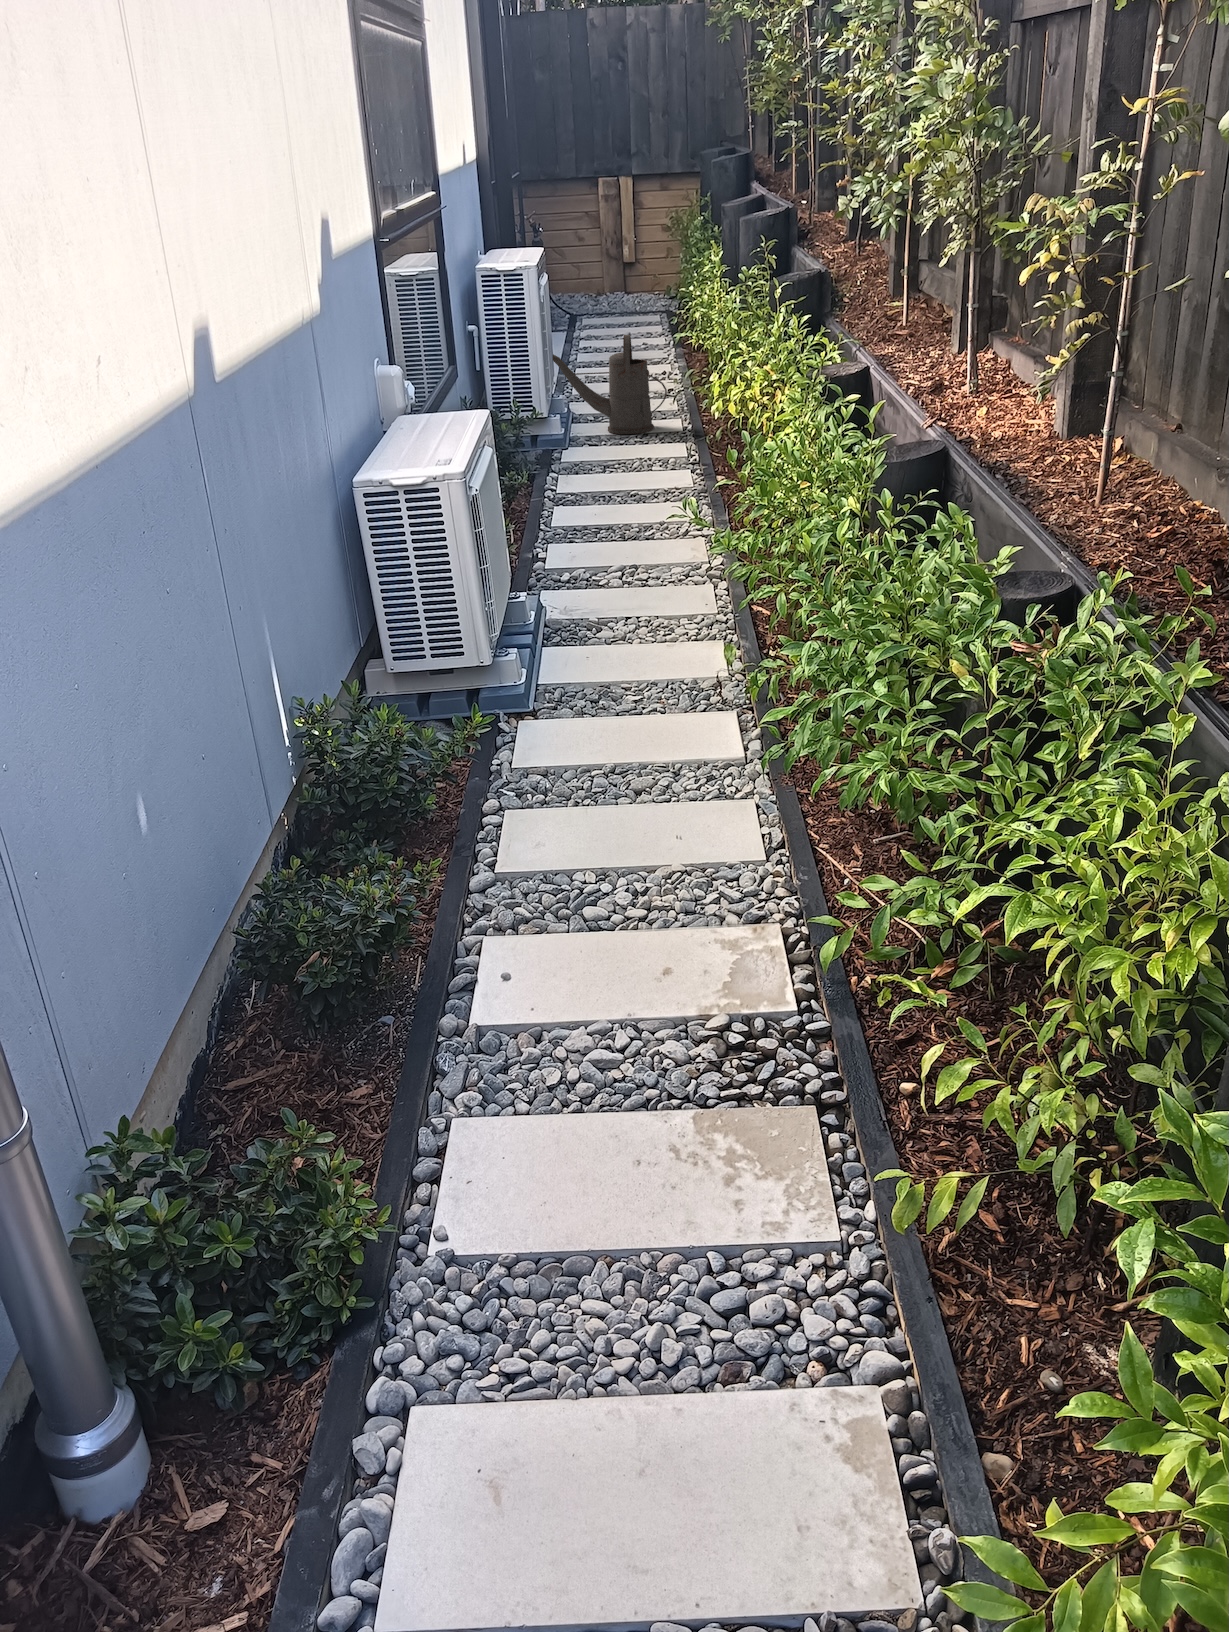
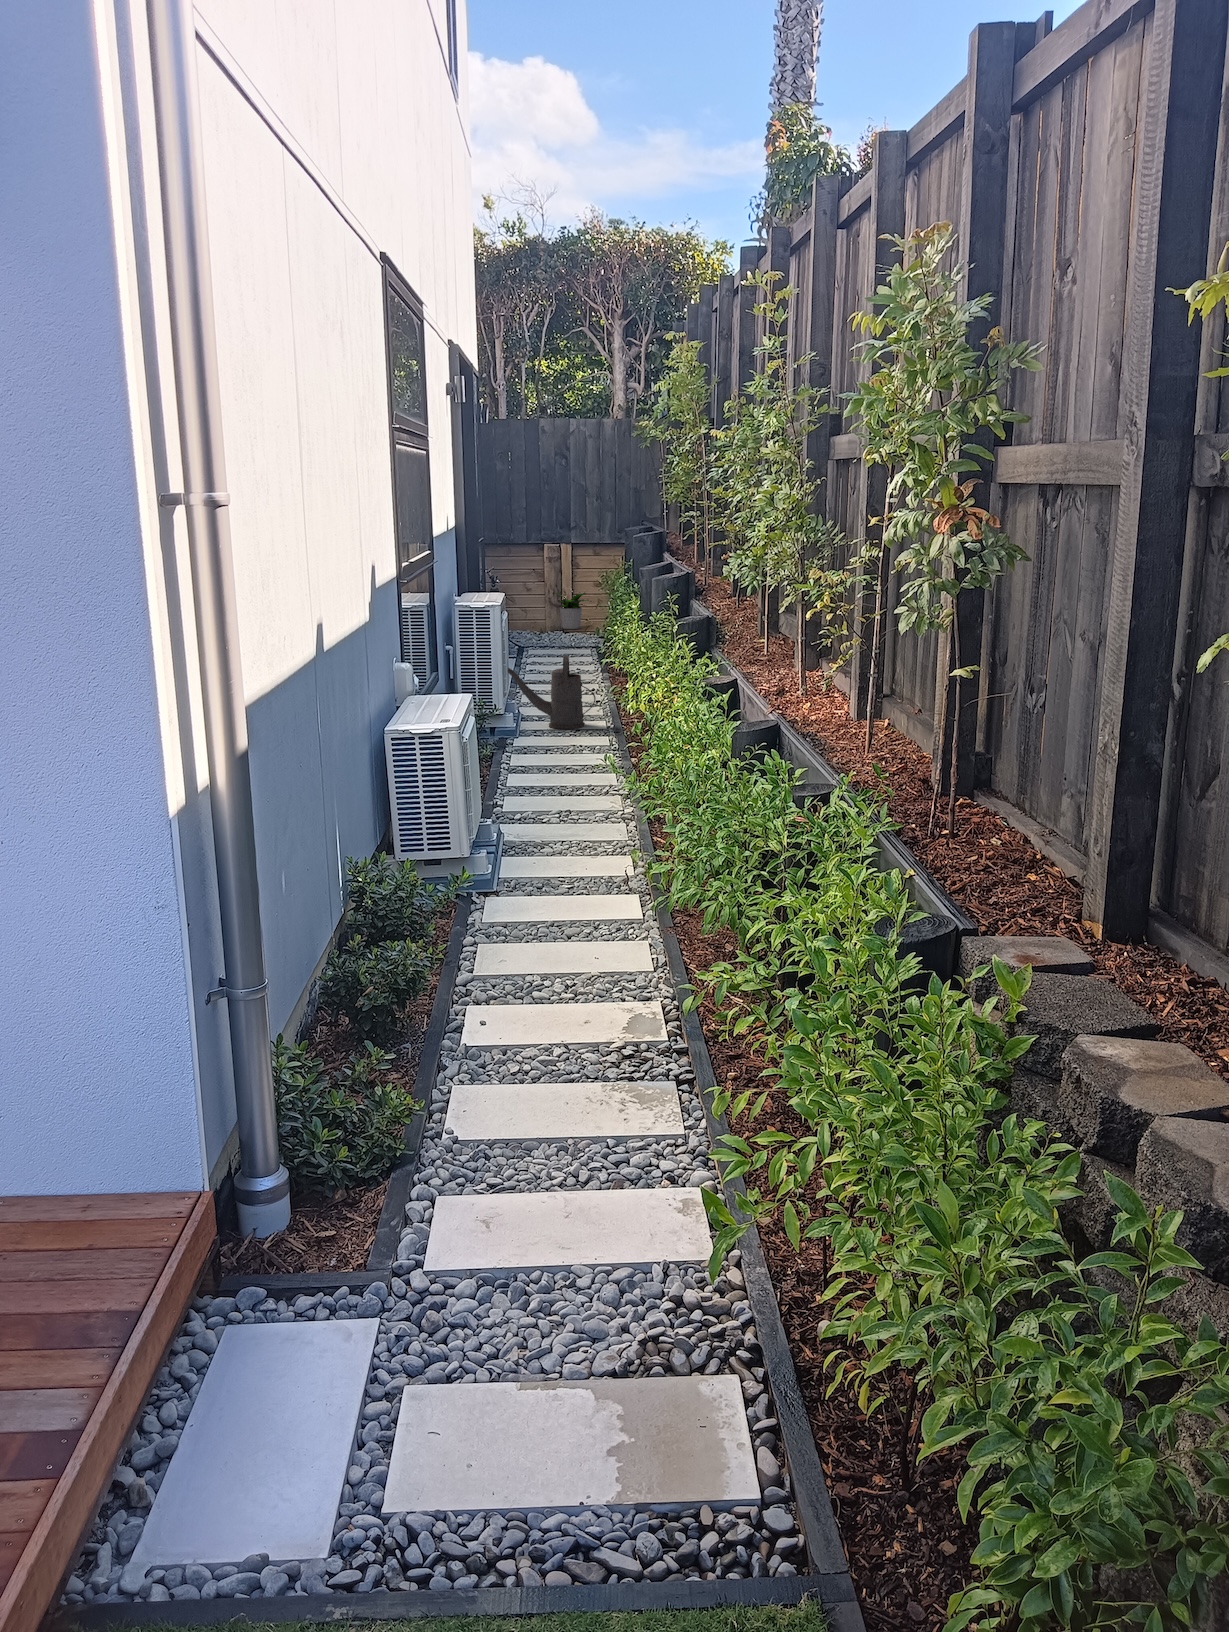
potted plant: none [610,243,663,292] -> present [553,593,592,629]

